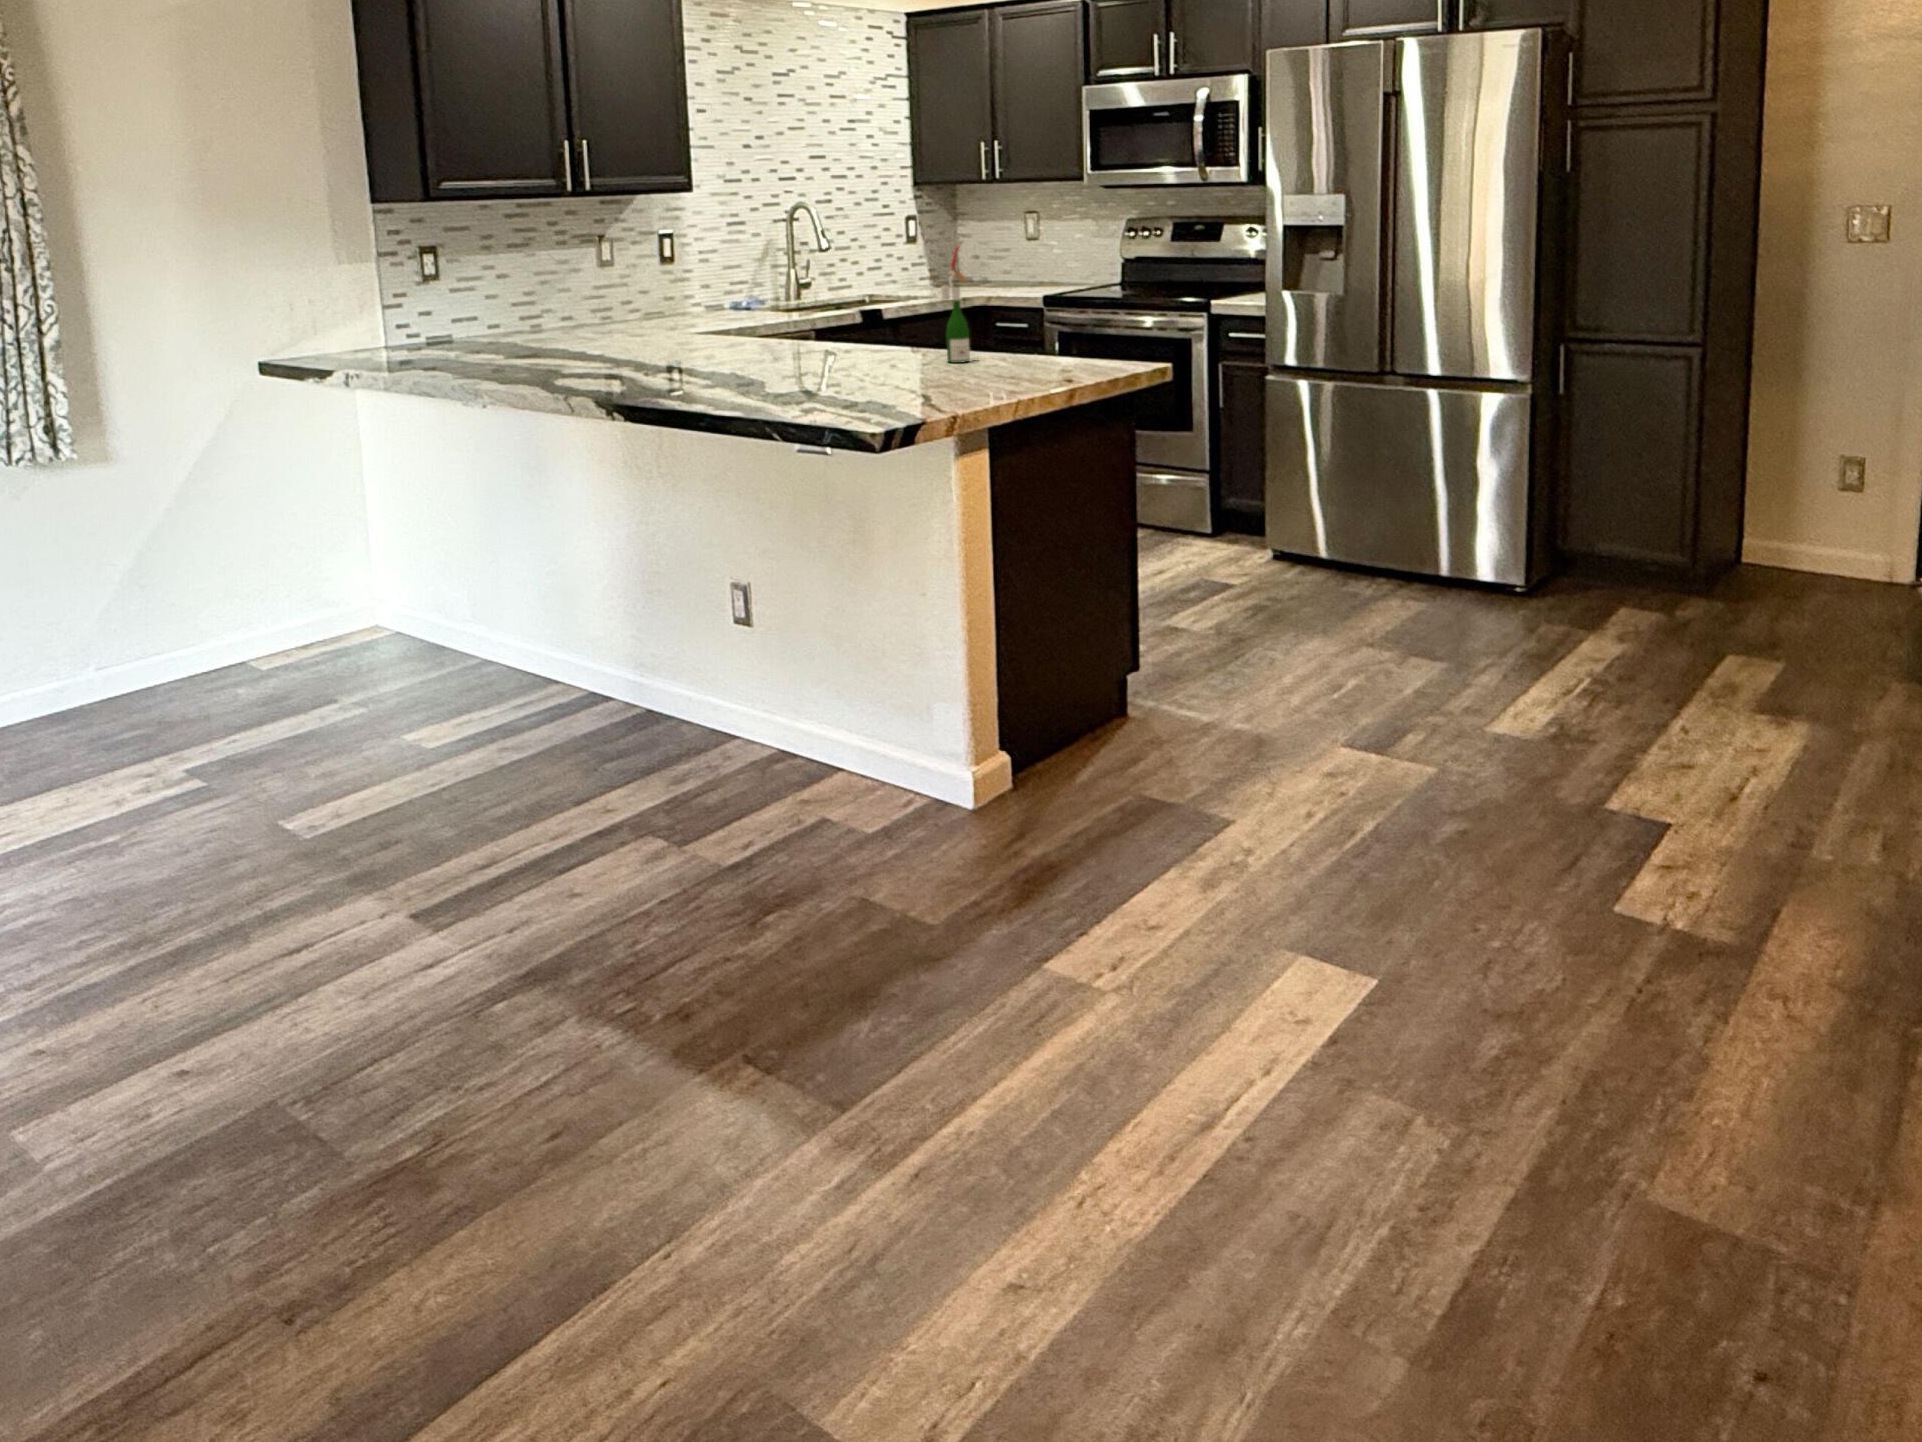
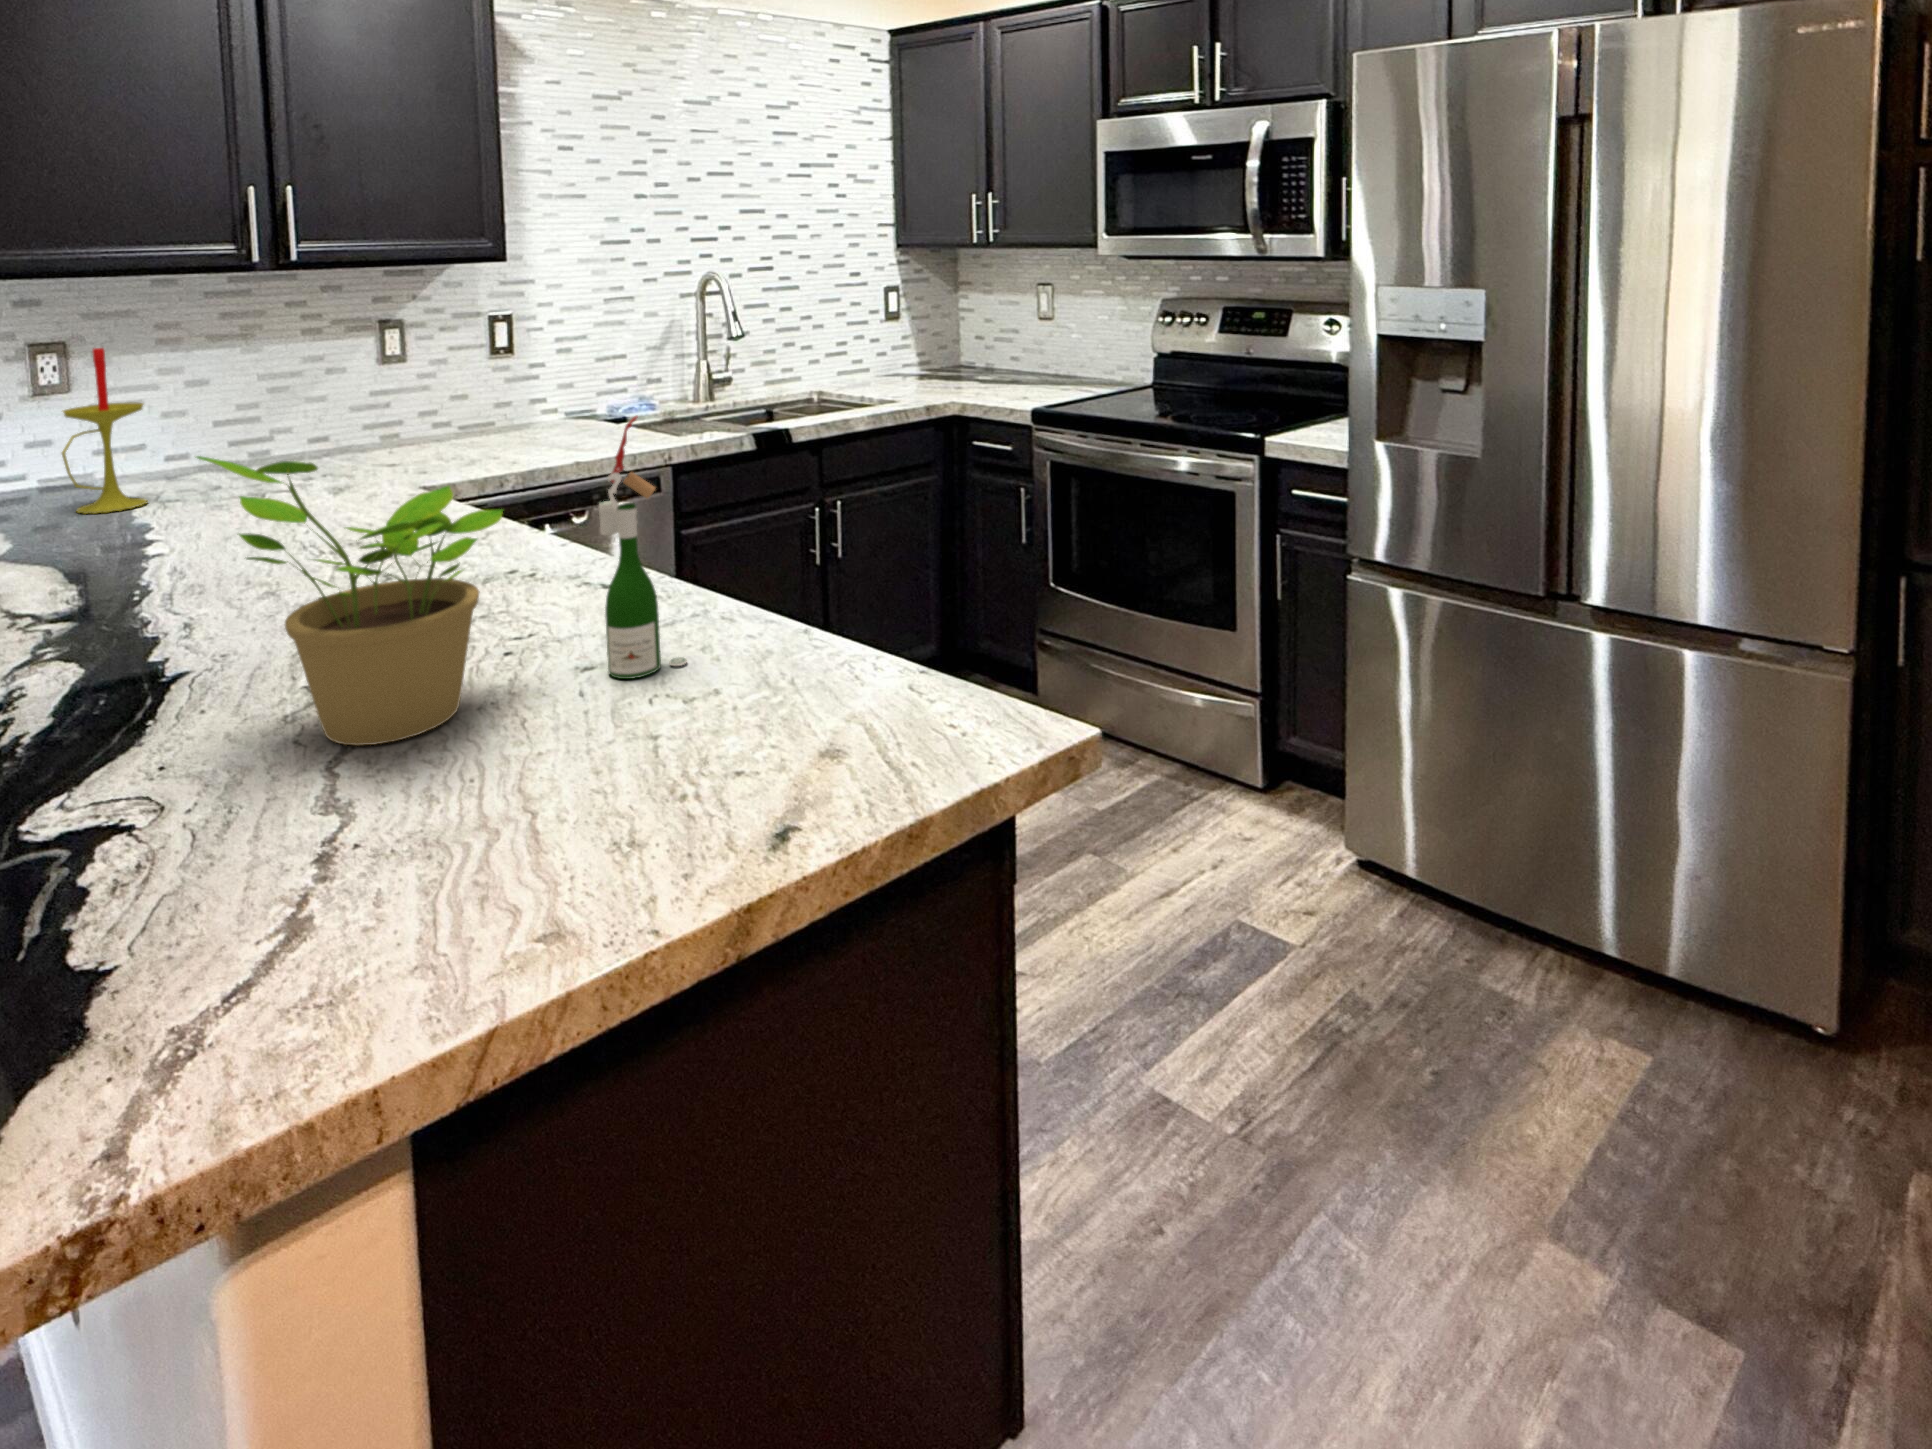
candle: none [492,242,537,346] -> present [62,348,147,514]
potted plant: none [813,252,920,374] -> present [197,456,503,745]

